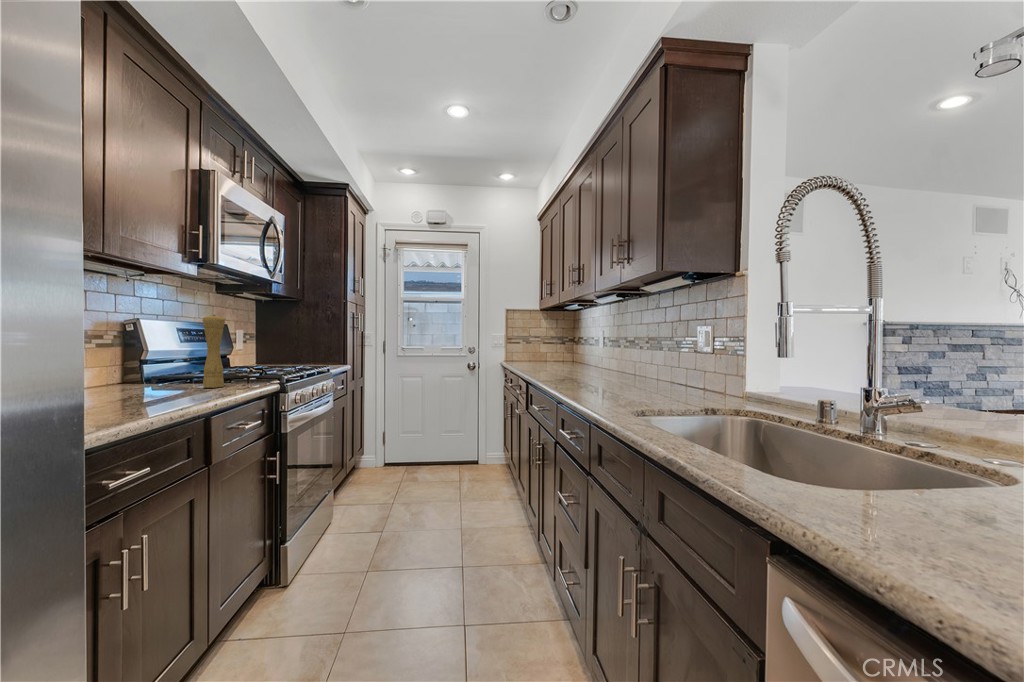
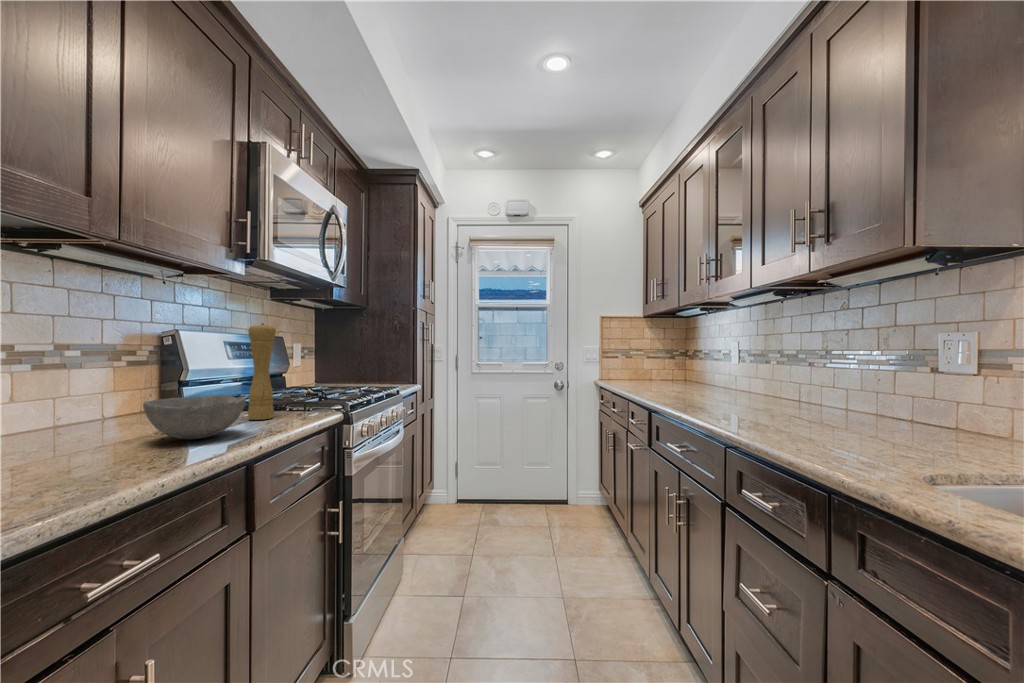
bowl: none [126,368,204,399] -> present [143,395,246,439]

